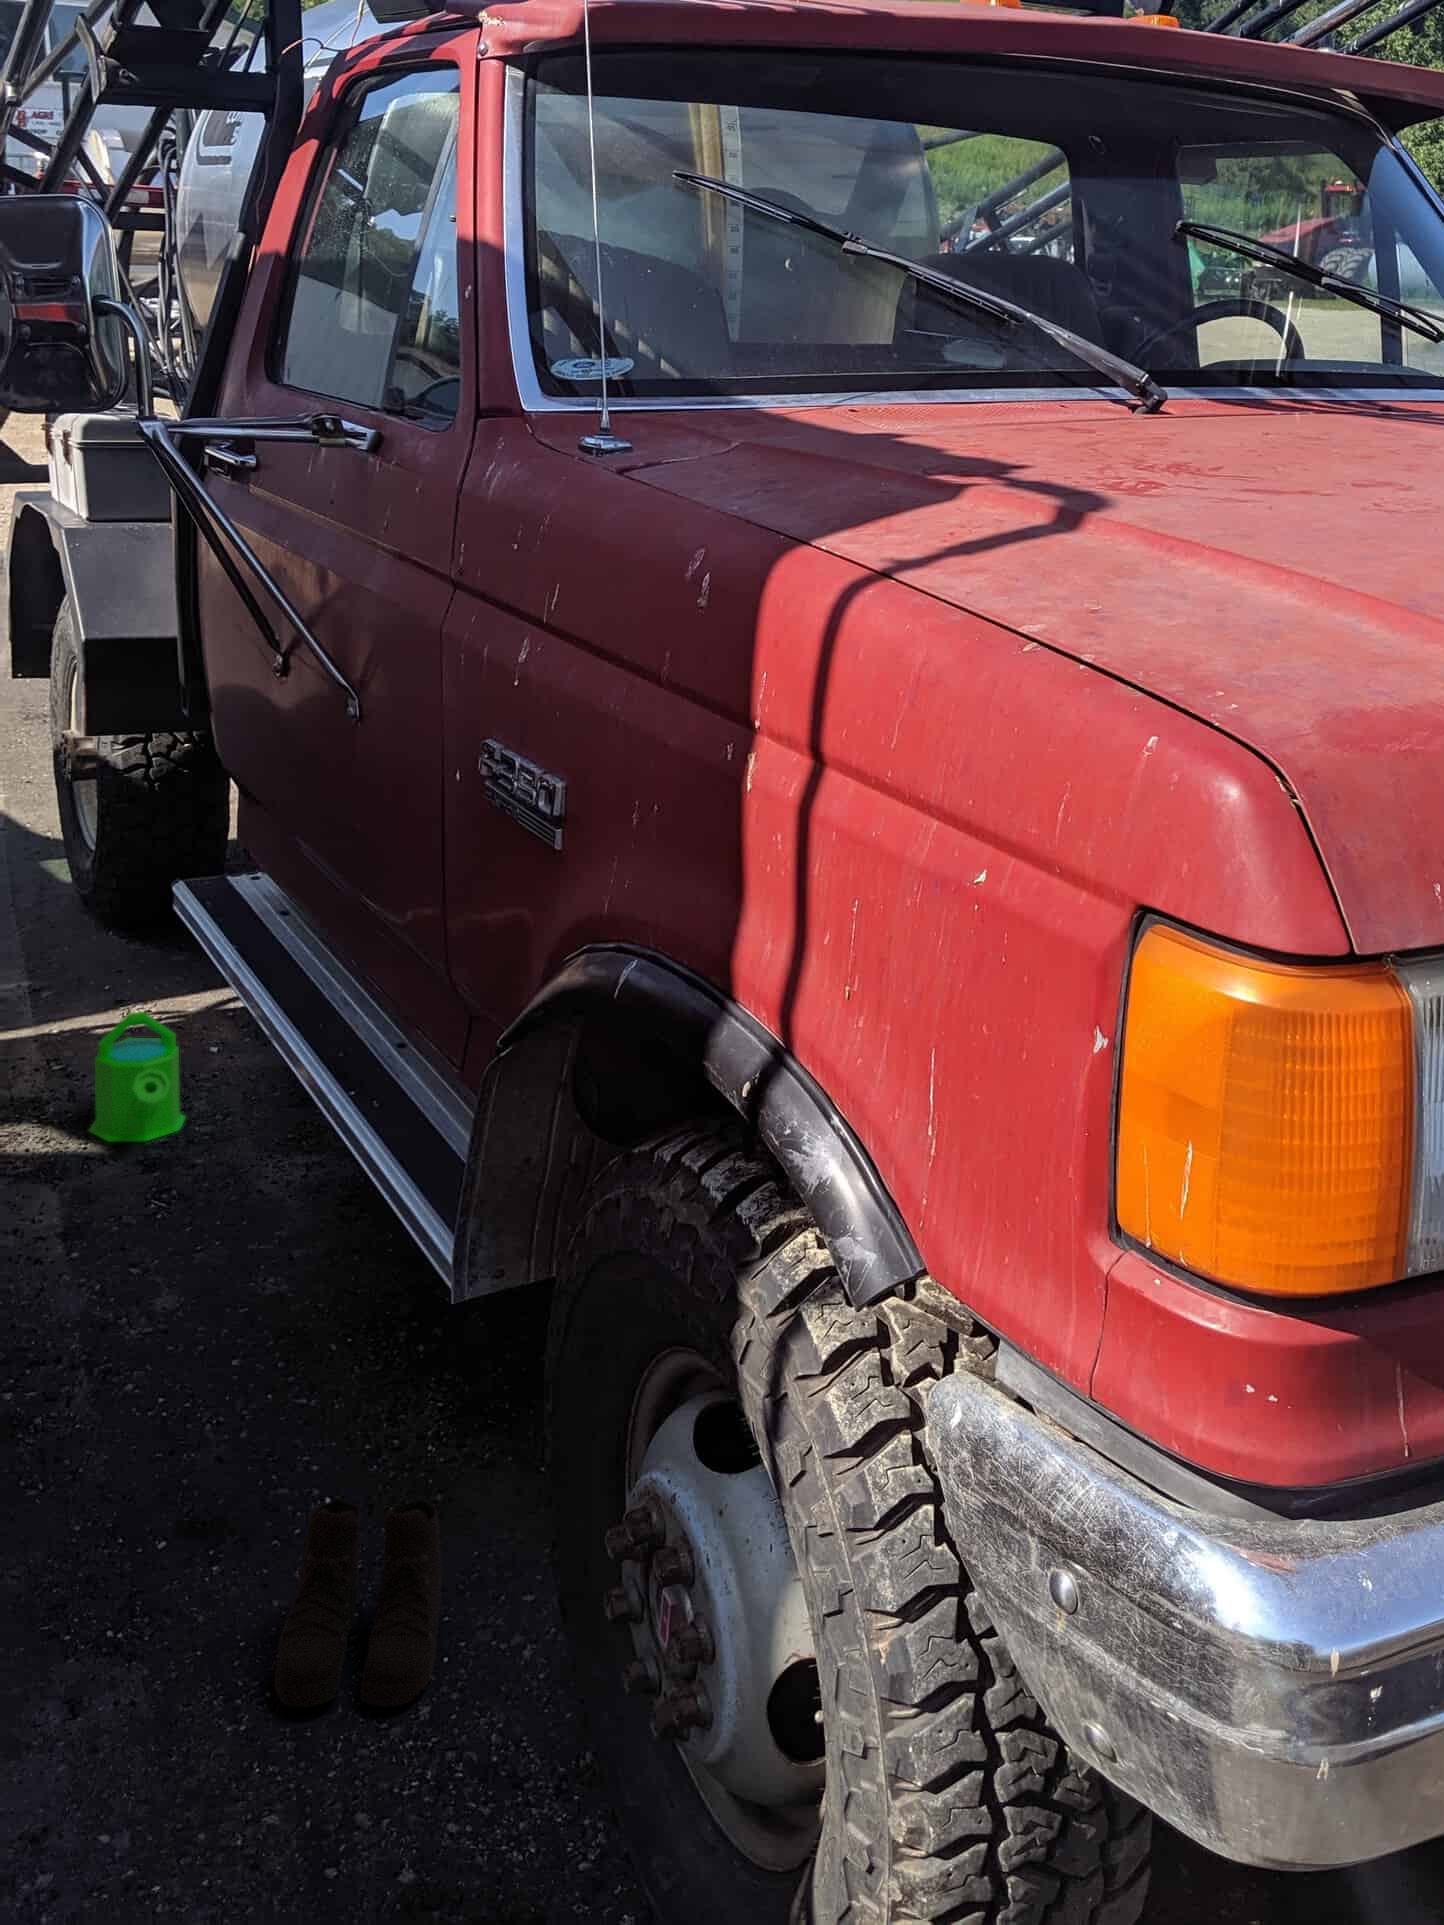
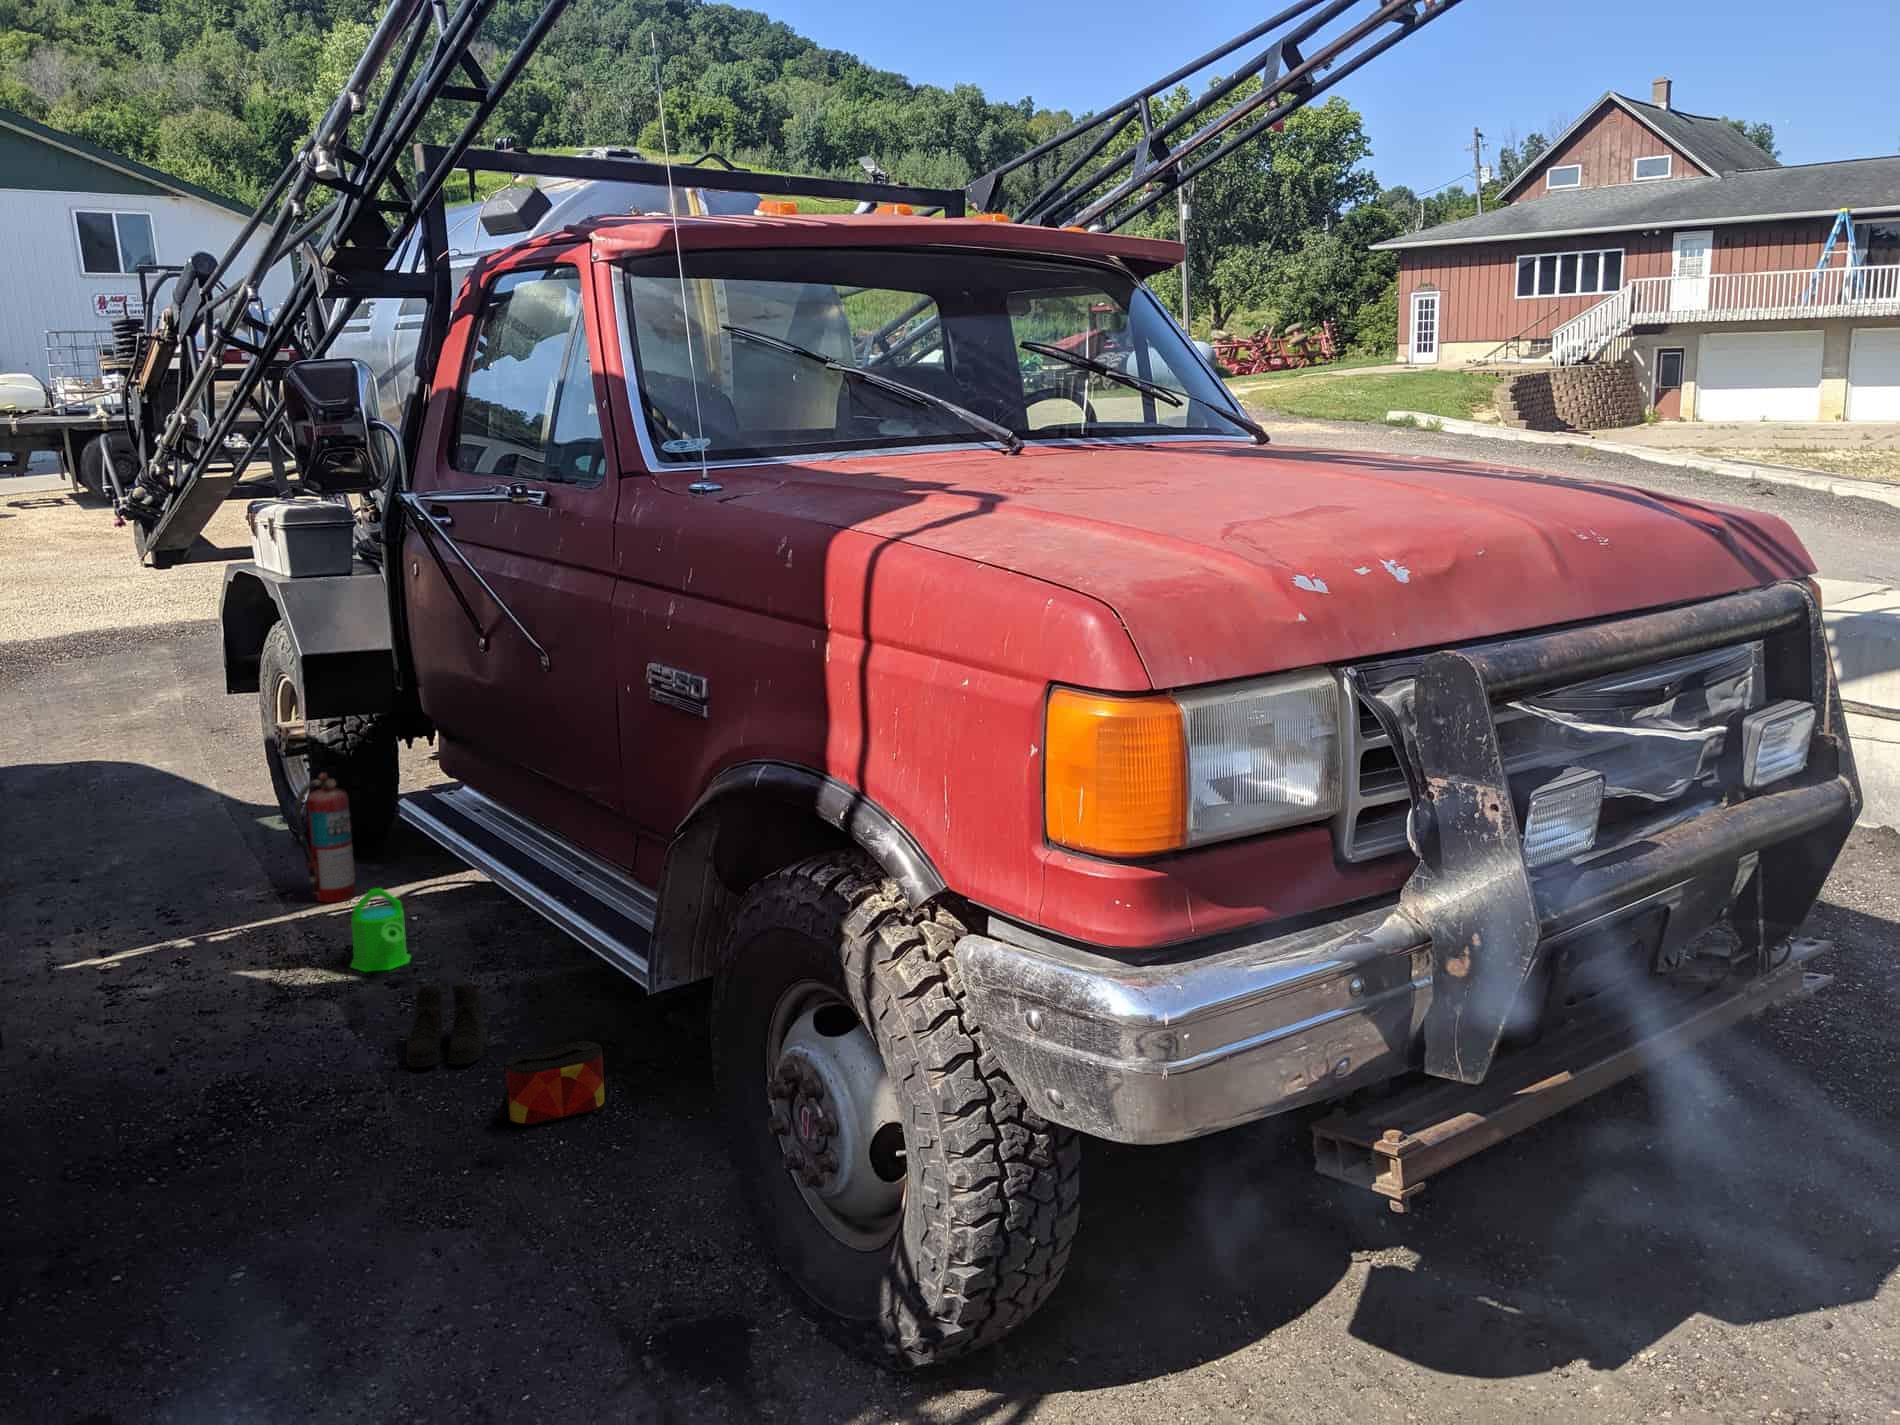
fire extinguisher: none [49,799,151,1014] -> present [295,773,355,902]
bag: none [228,1323,422,1465] -> present [494,1041,607,1126]
boots: present [275,1497,442,1707] -> present [406,983,484,1067]

